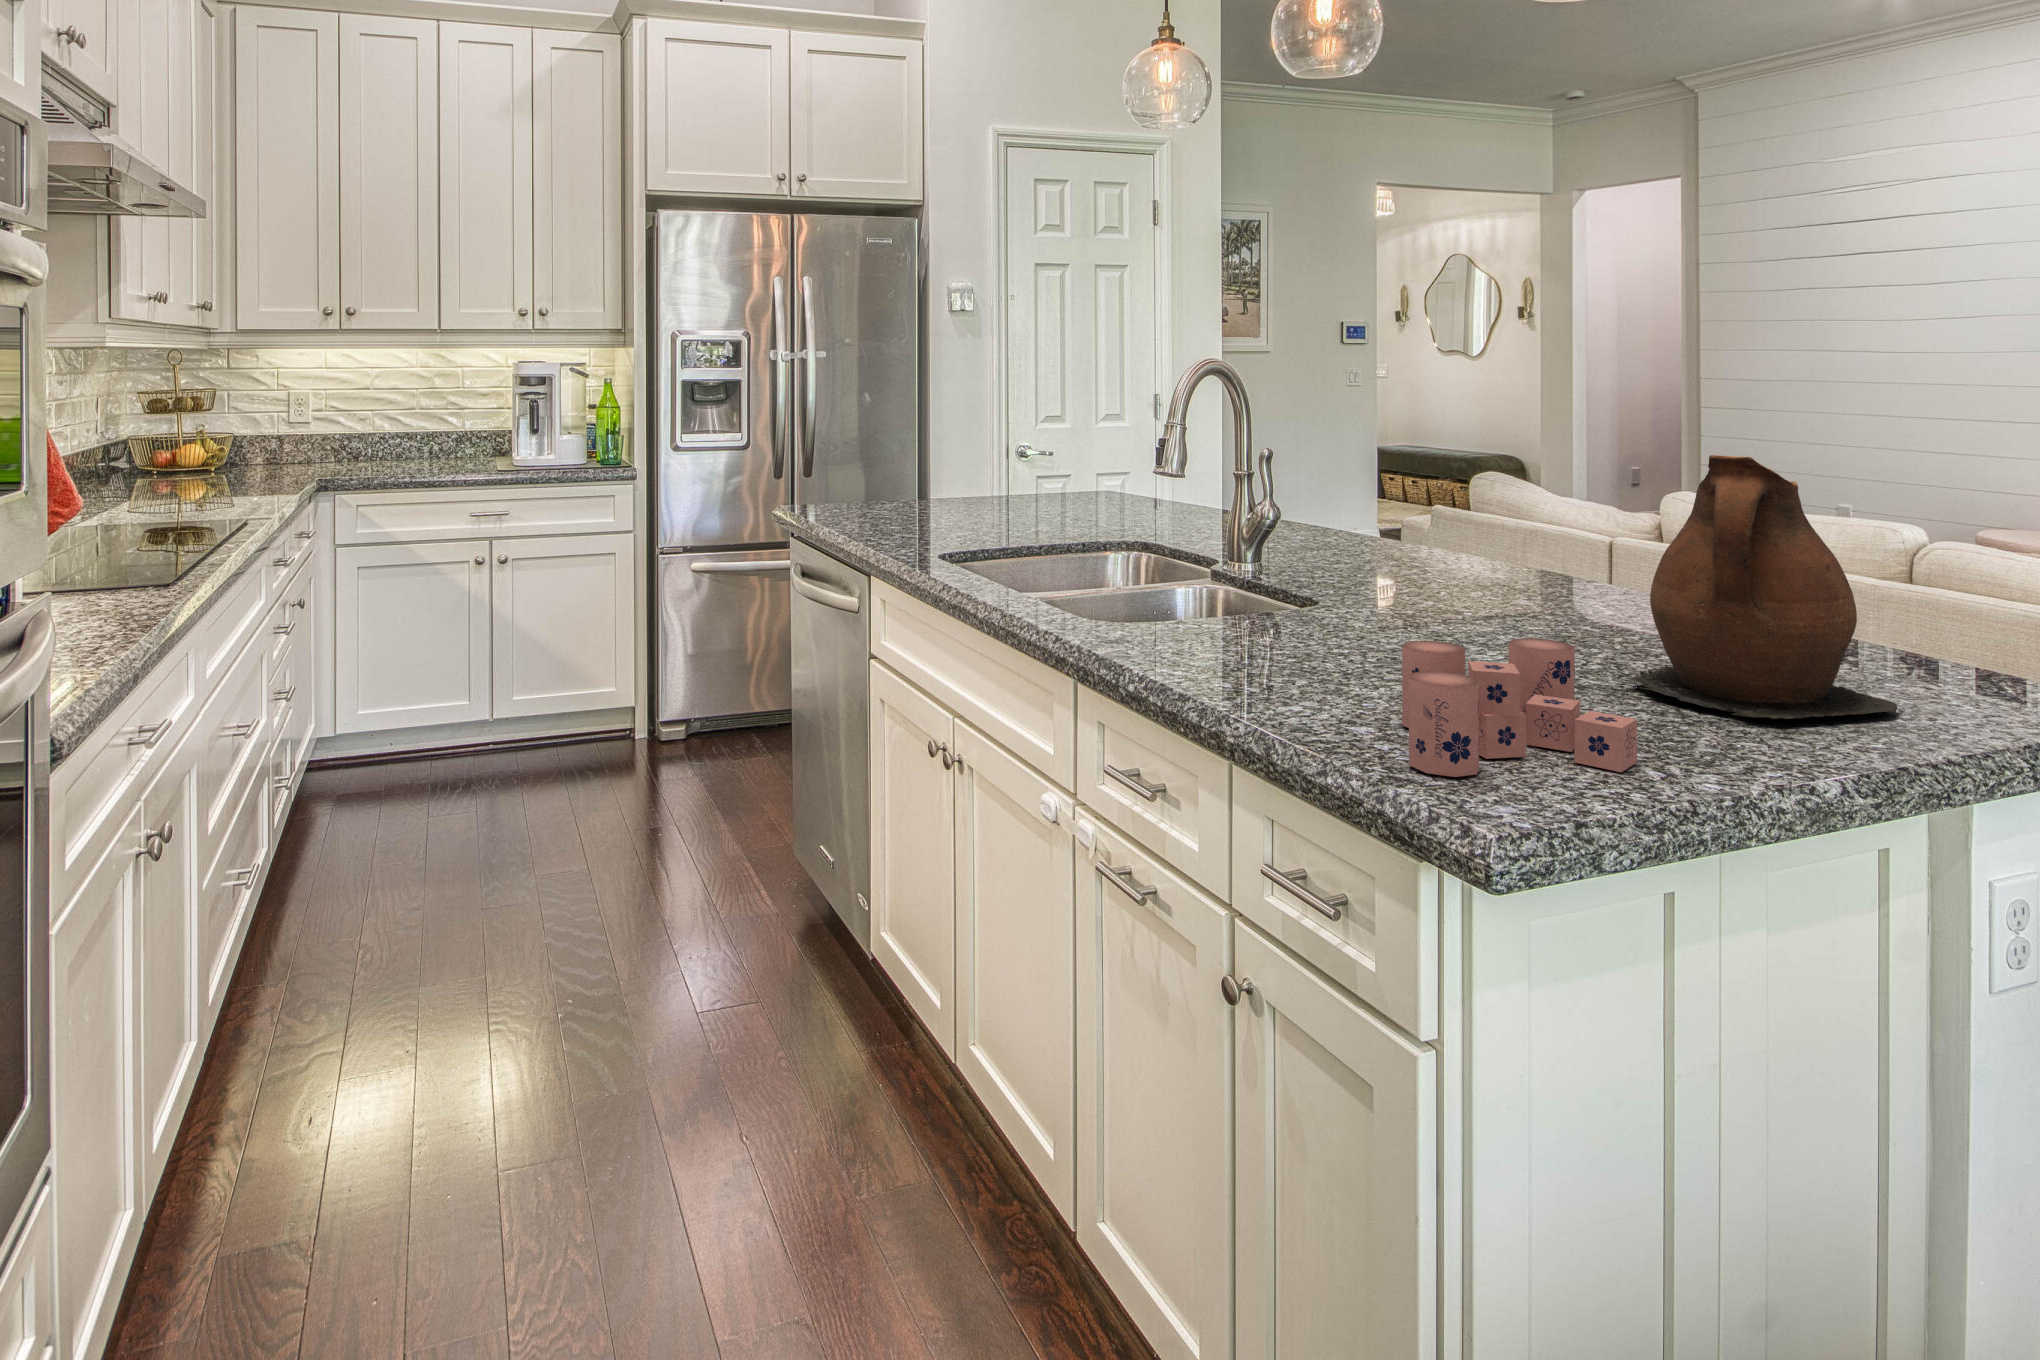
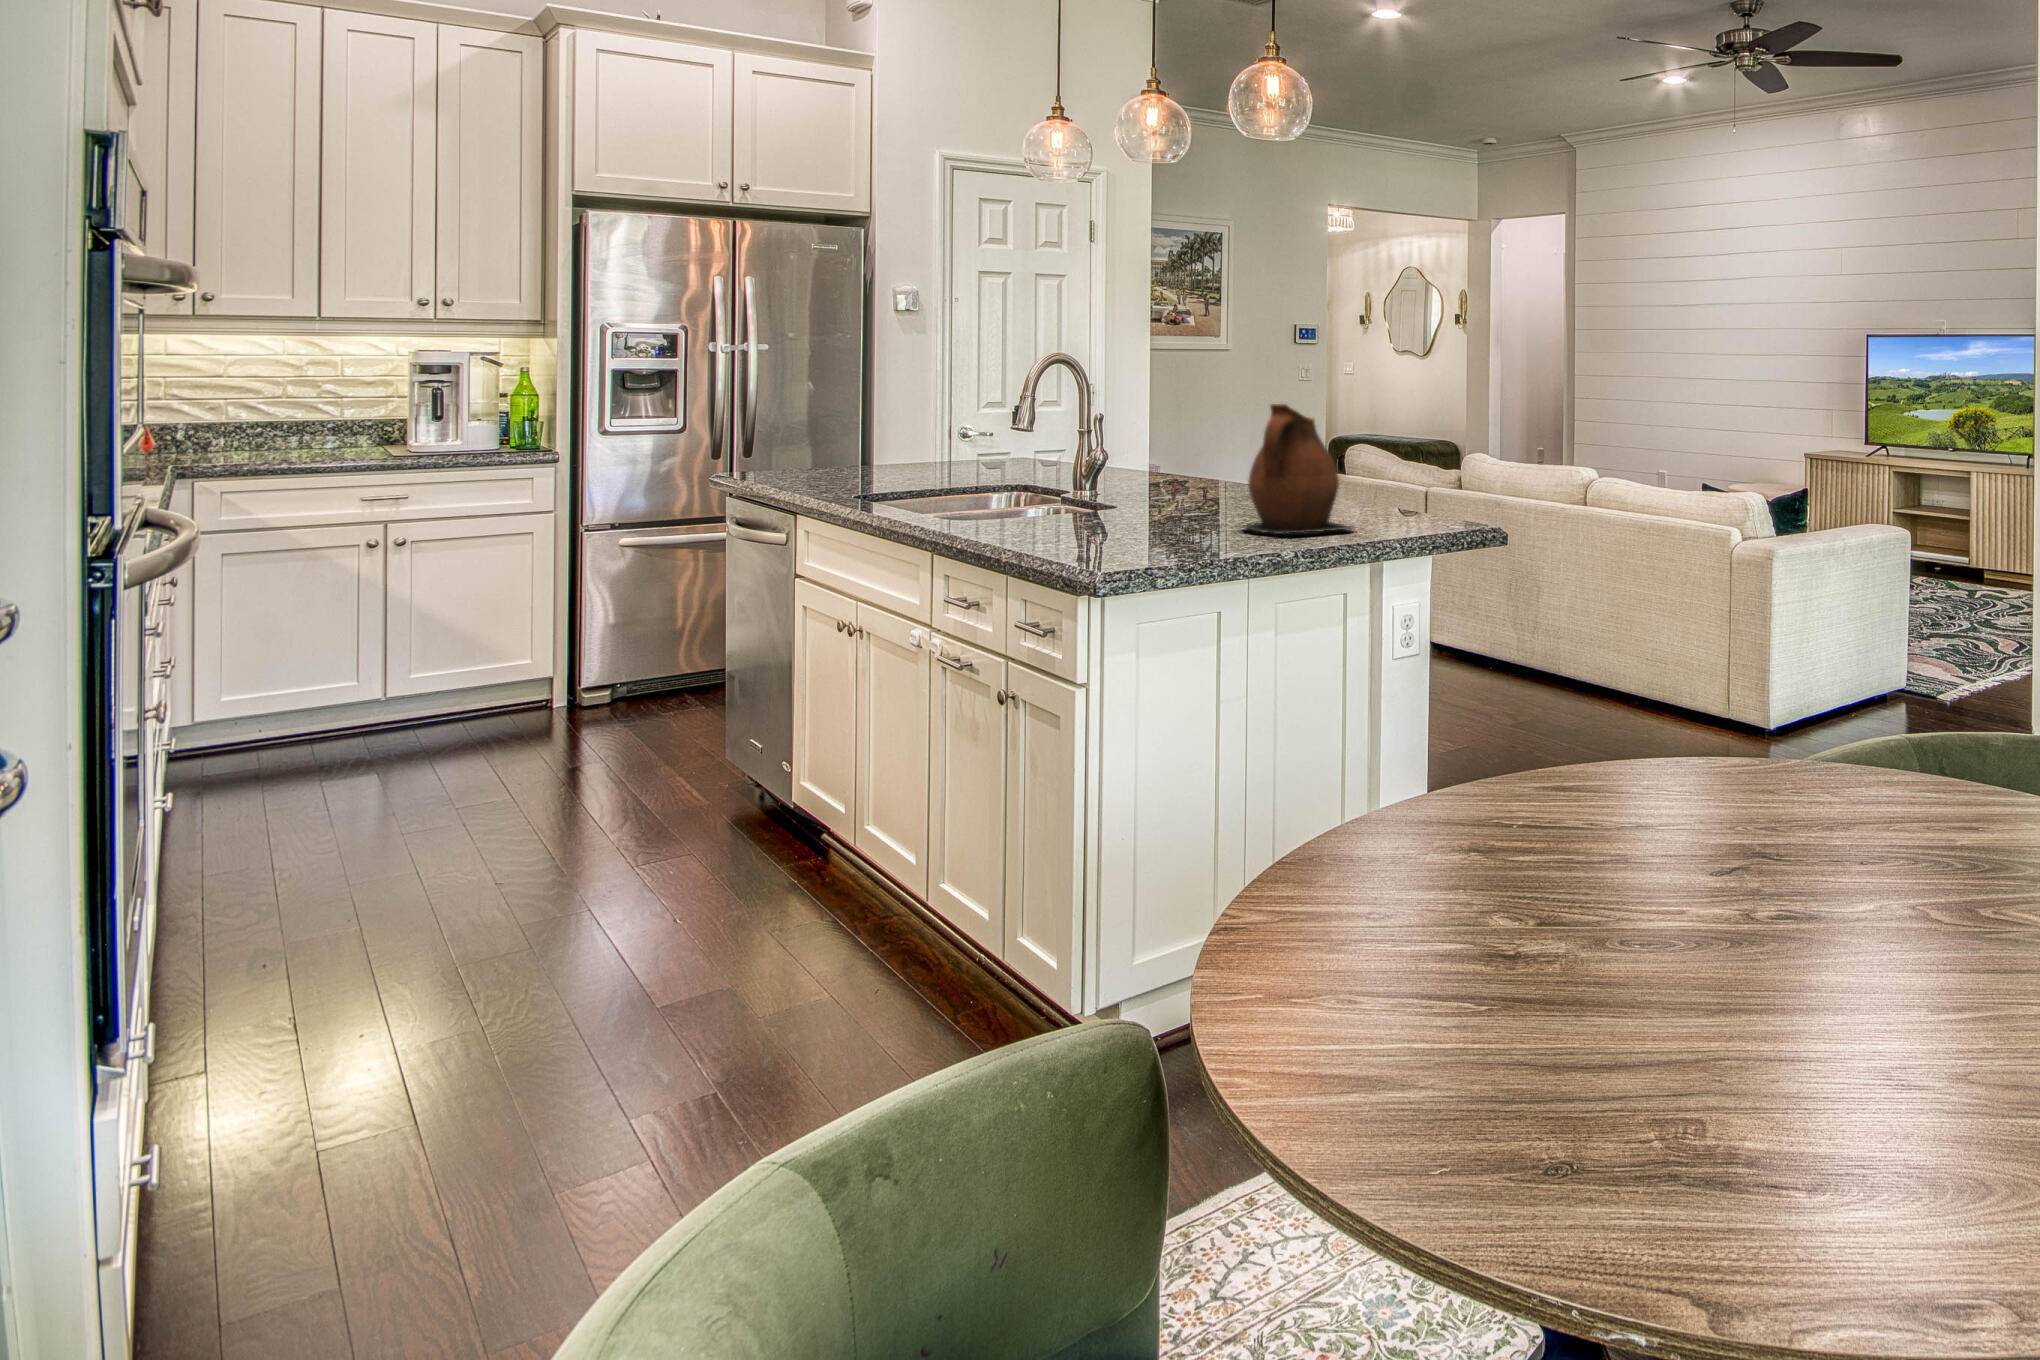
candle: present [1402,638,1637,777] -> none [1085,499,1201,557]

